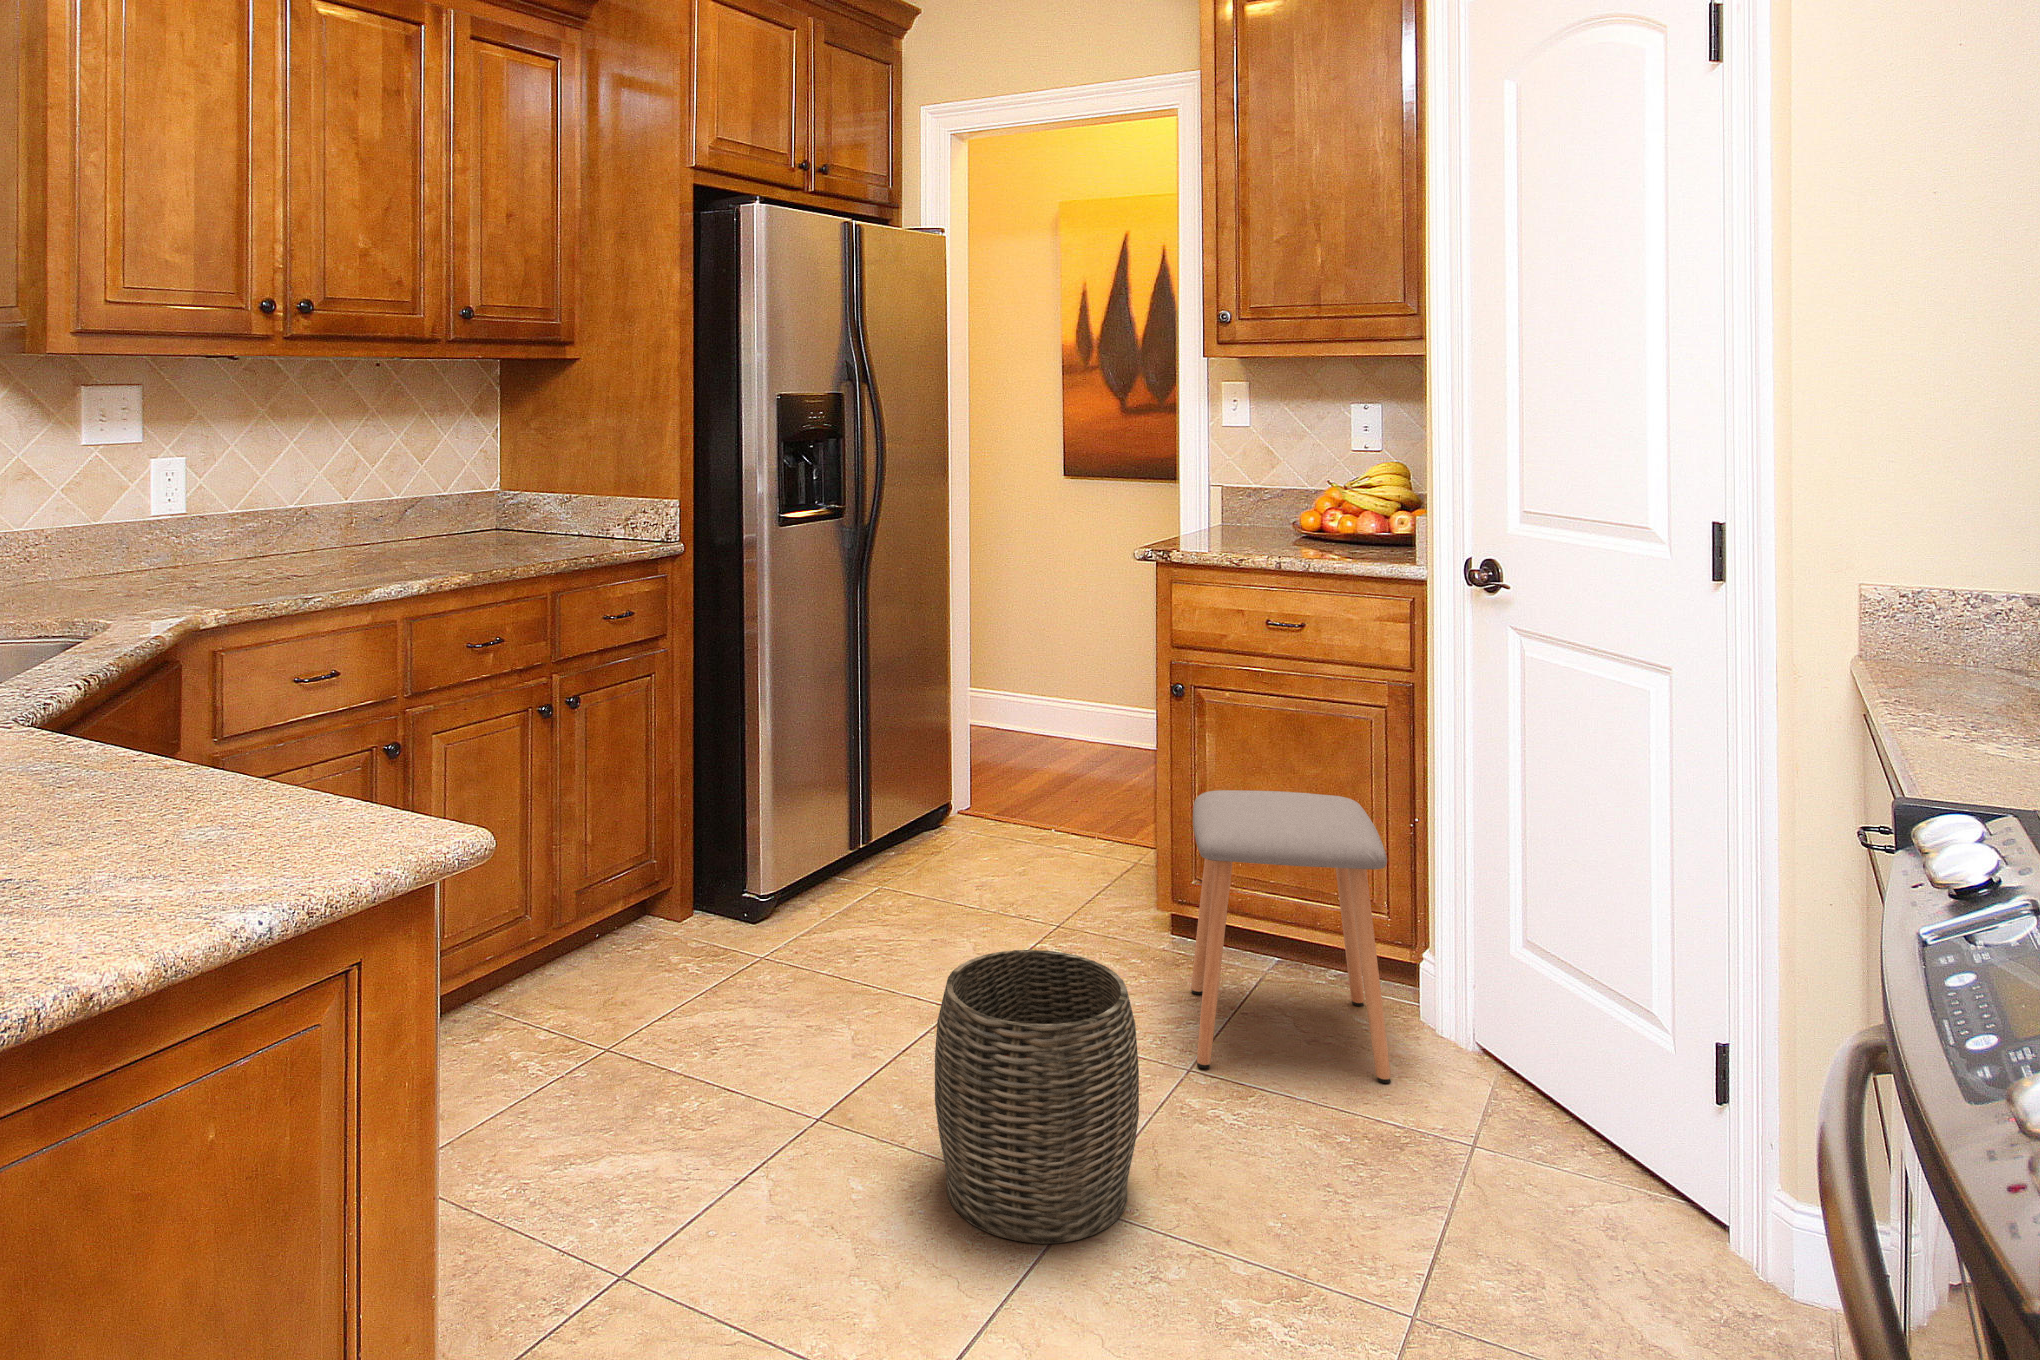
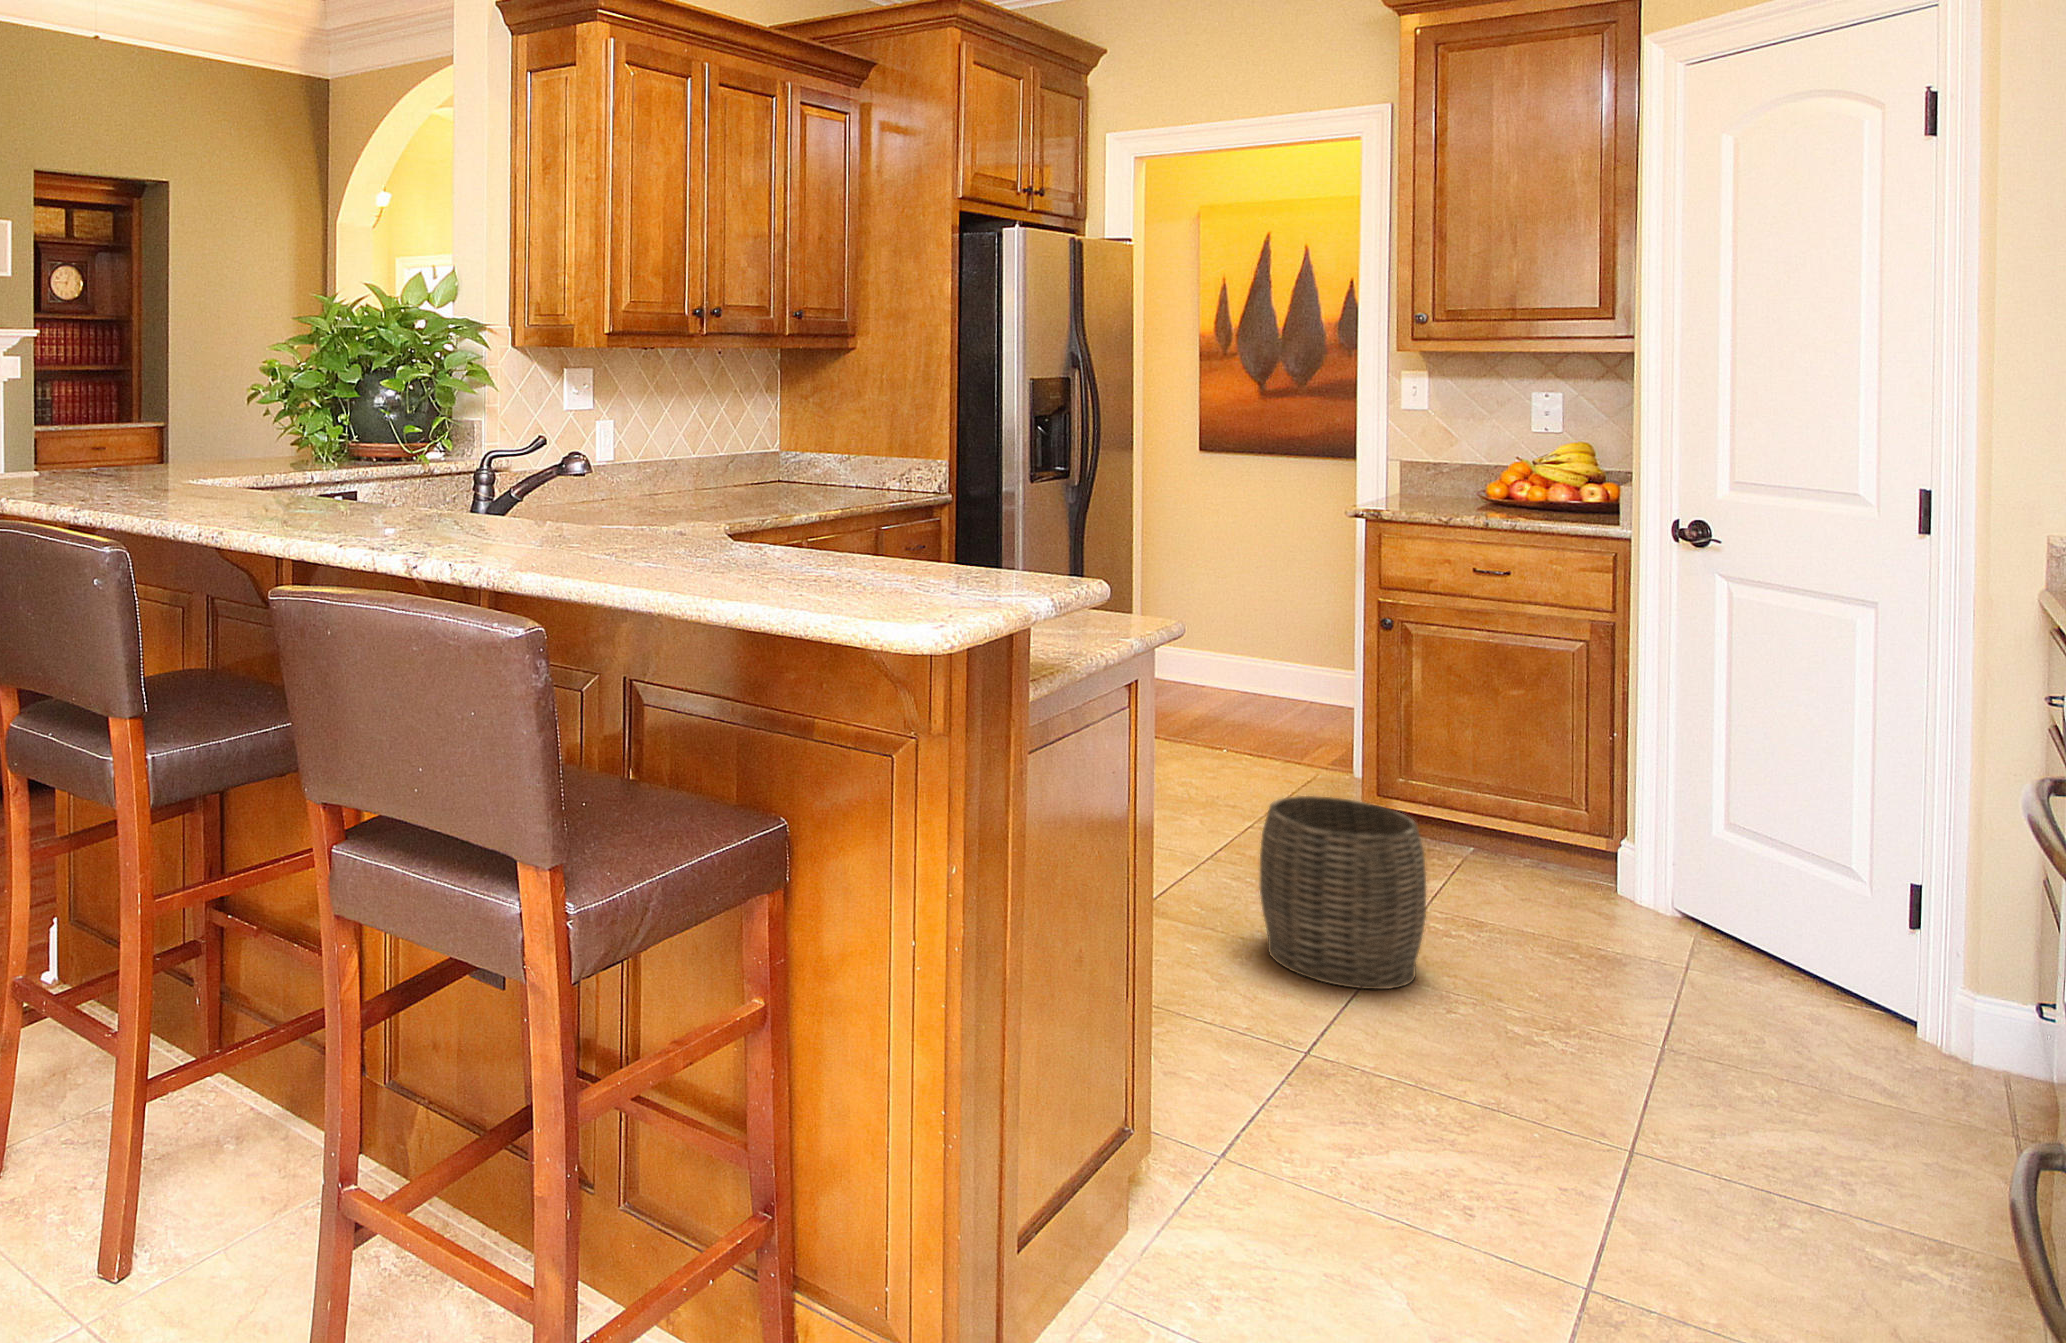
stool: present [1191,790,1391,1083] -> none [1409,702,1606,925]

